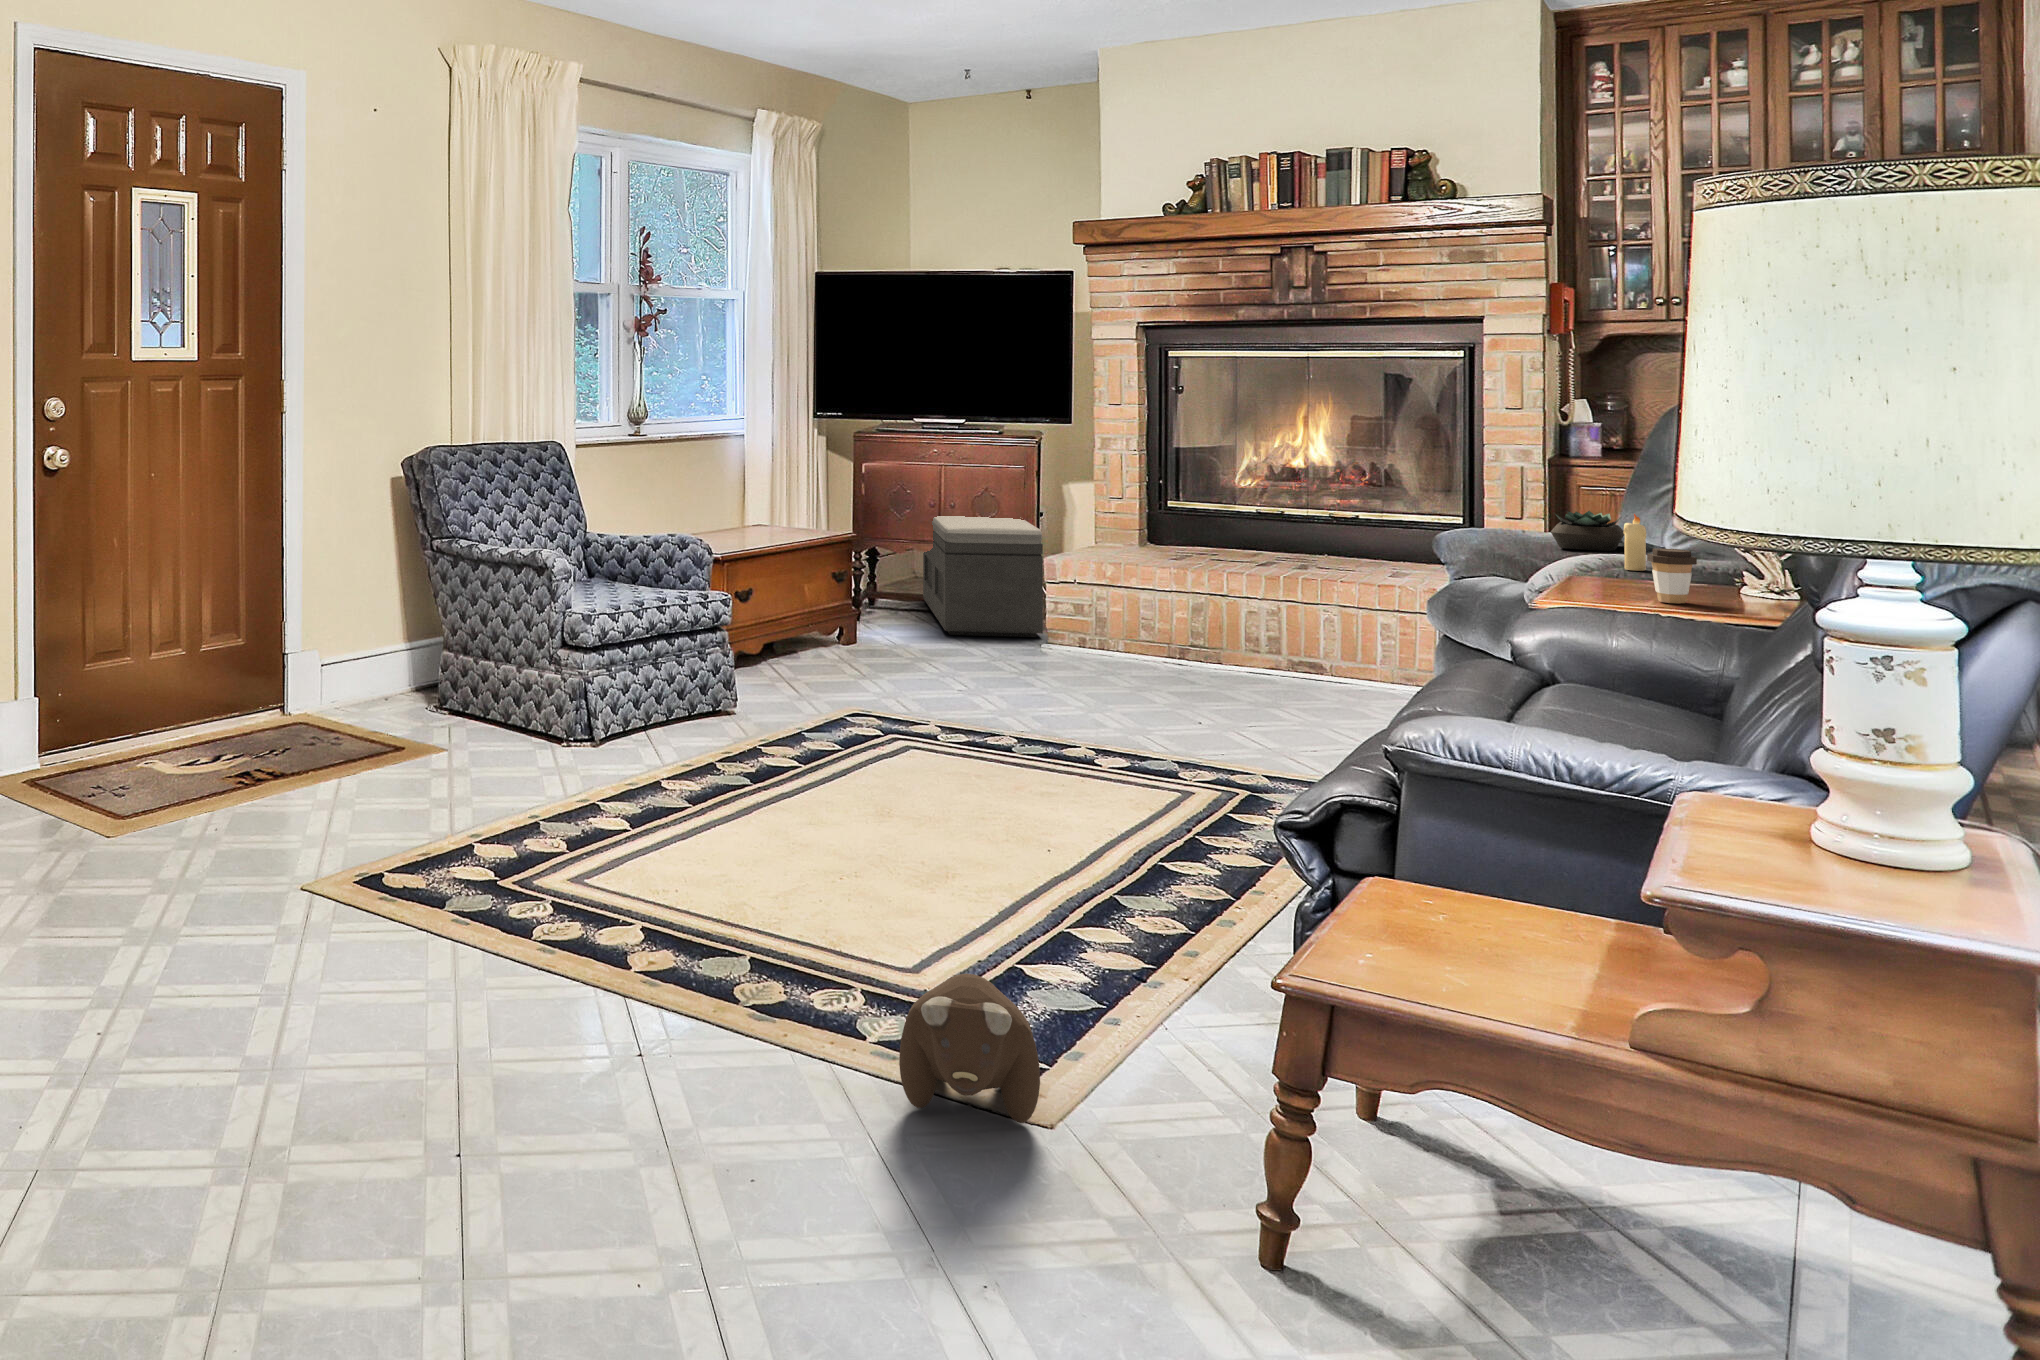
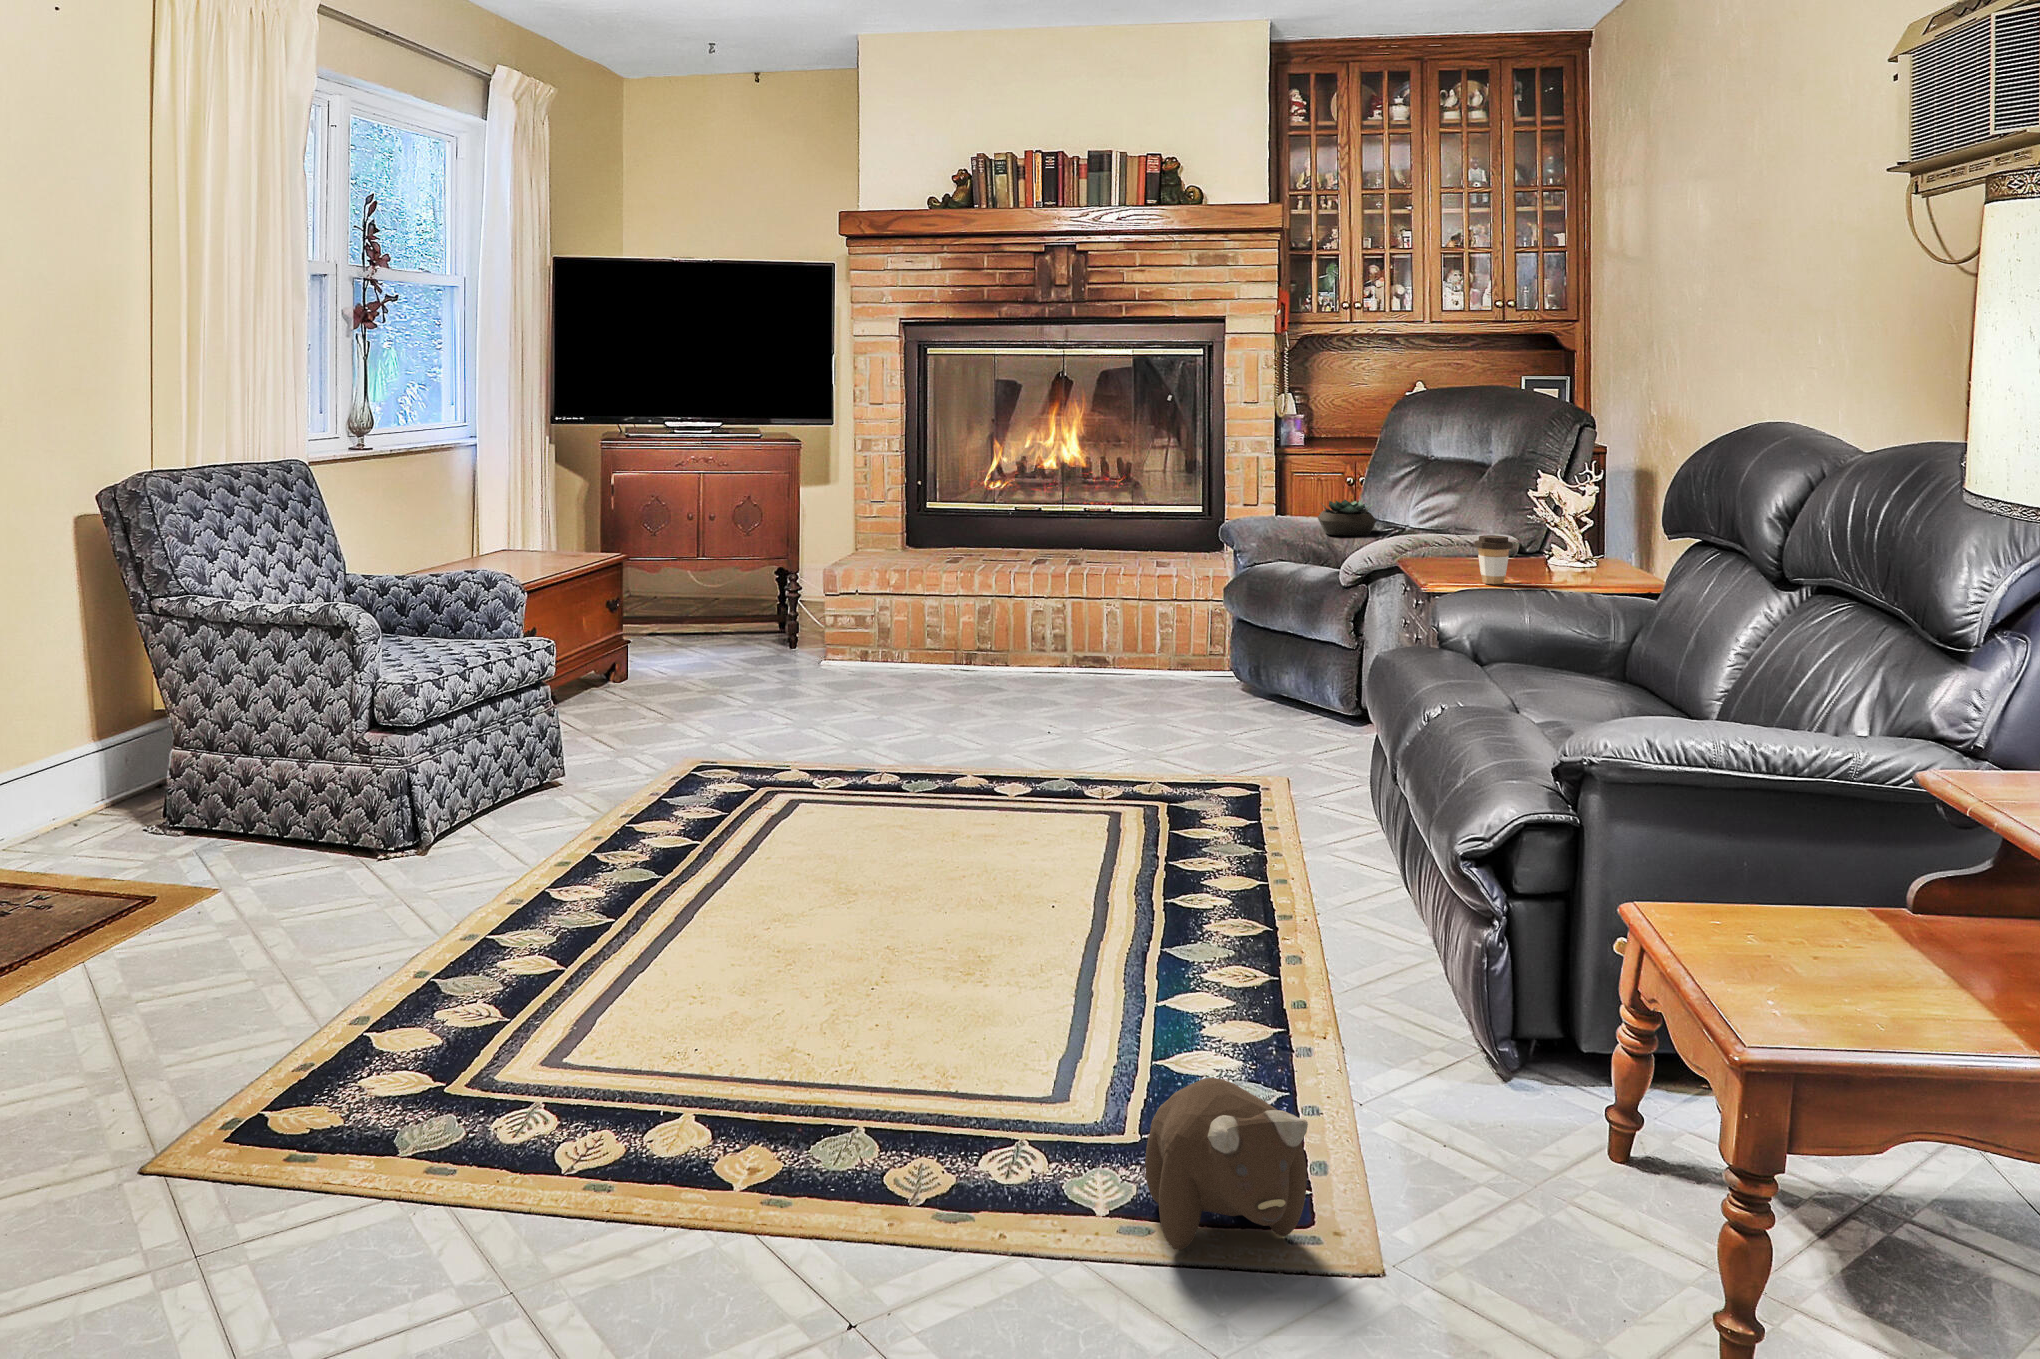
candle: present [1623,514,1646,571] -> none [1408,502,1425,554]
storage bench: present [923,516,1043,637] -> none [663,517,820,660]

